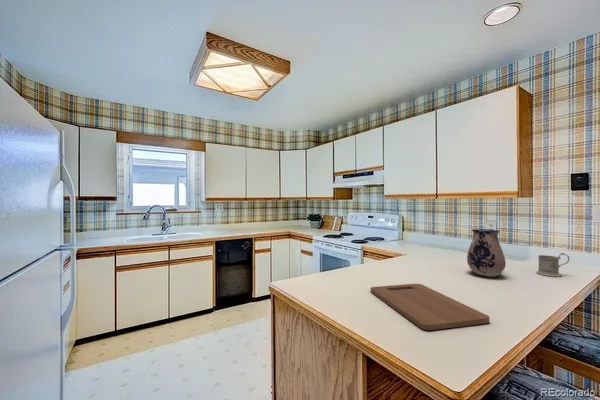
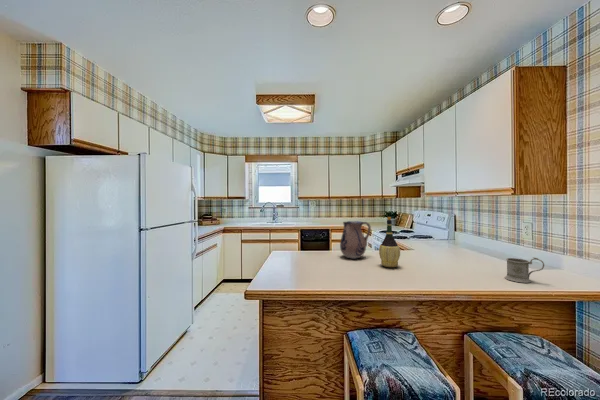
wine bottle: none [439,223,466,282] -> present [379,217,400,267]
ceramic pitcher: present [467,229,506,277] -> present [340,221,371,259]
cutting board: present [371,284,490,330] -> none [286,259,349,284]

